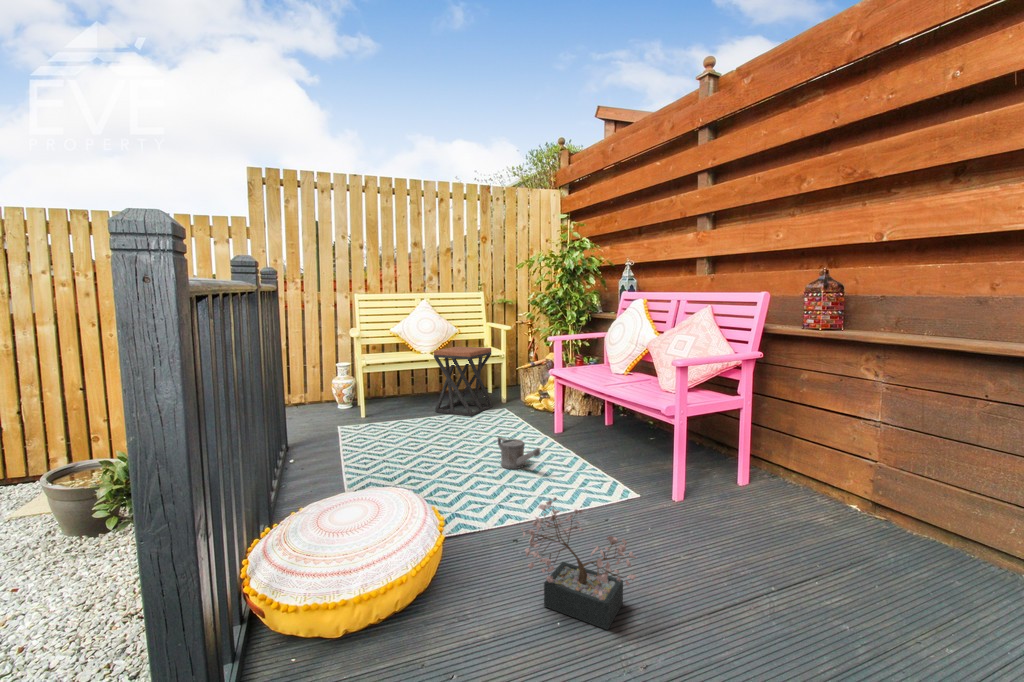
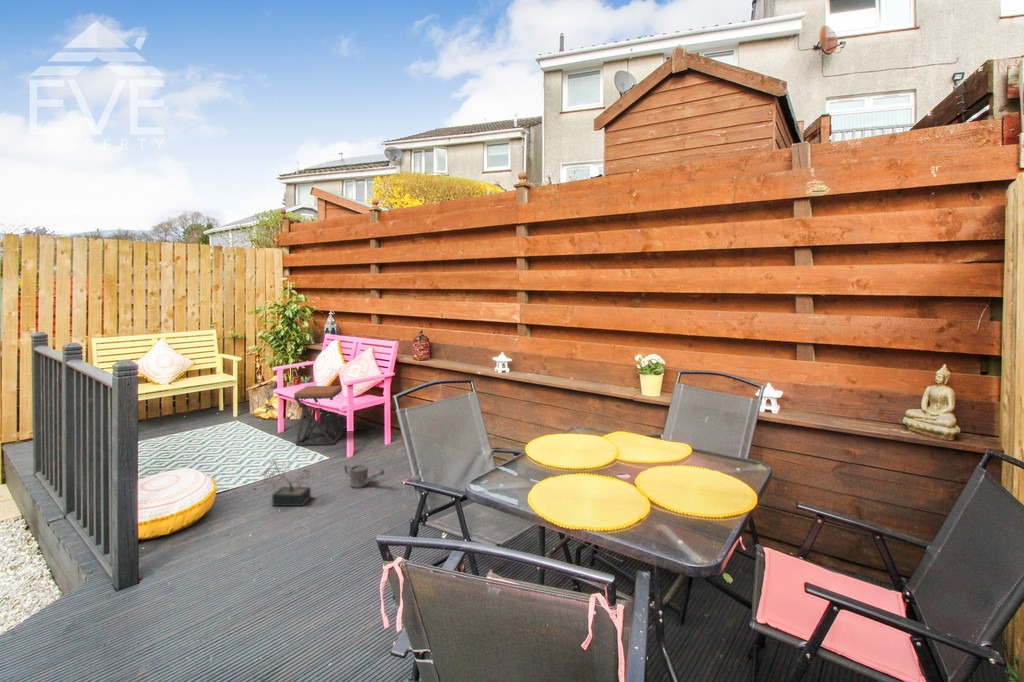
stool: present [434,346,492,416] -> present [294,386,343,446]
watering can: present [498,437,540,469] -> present [344,465,384,488]

